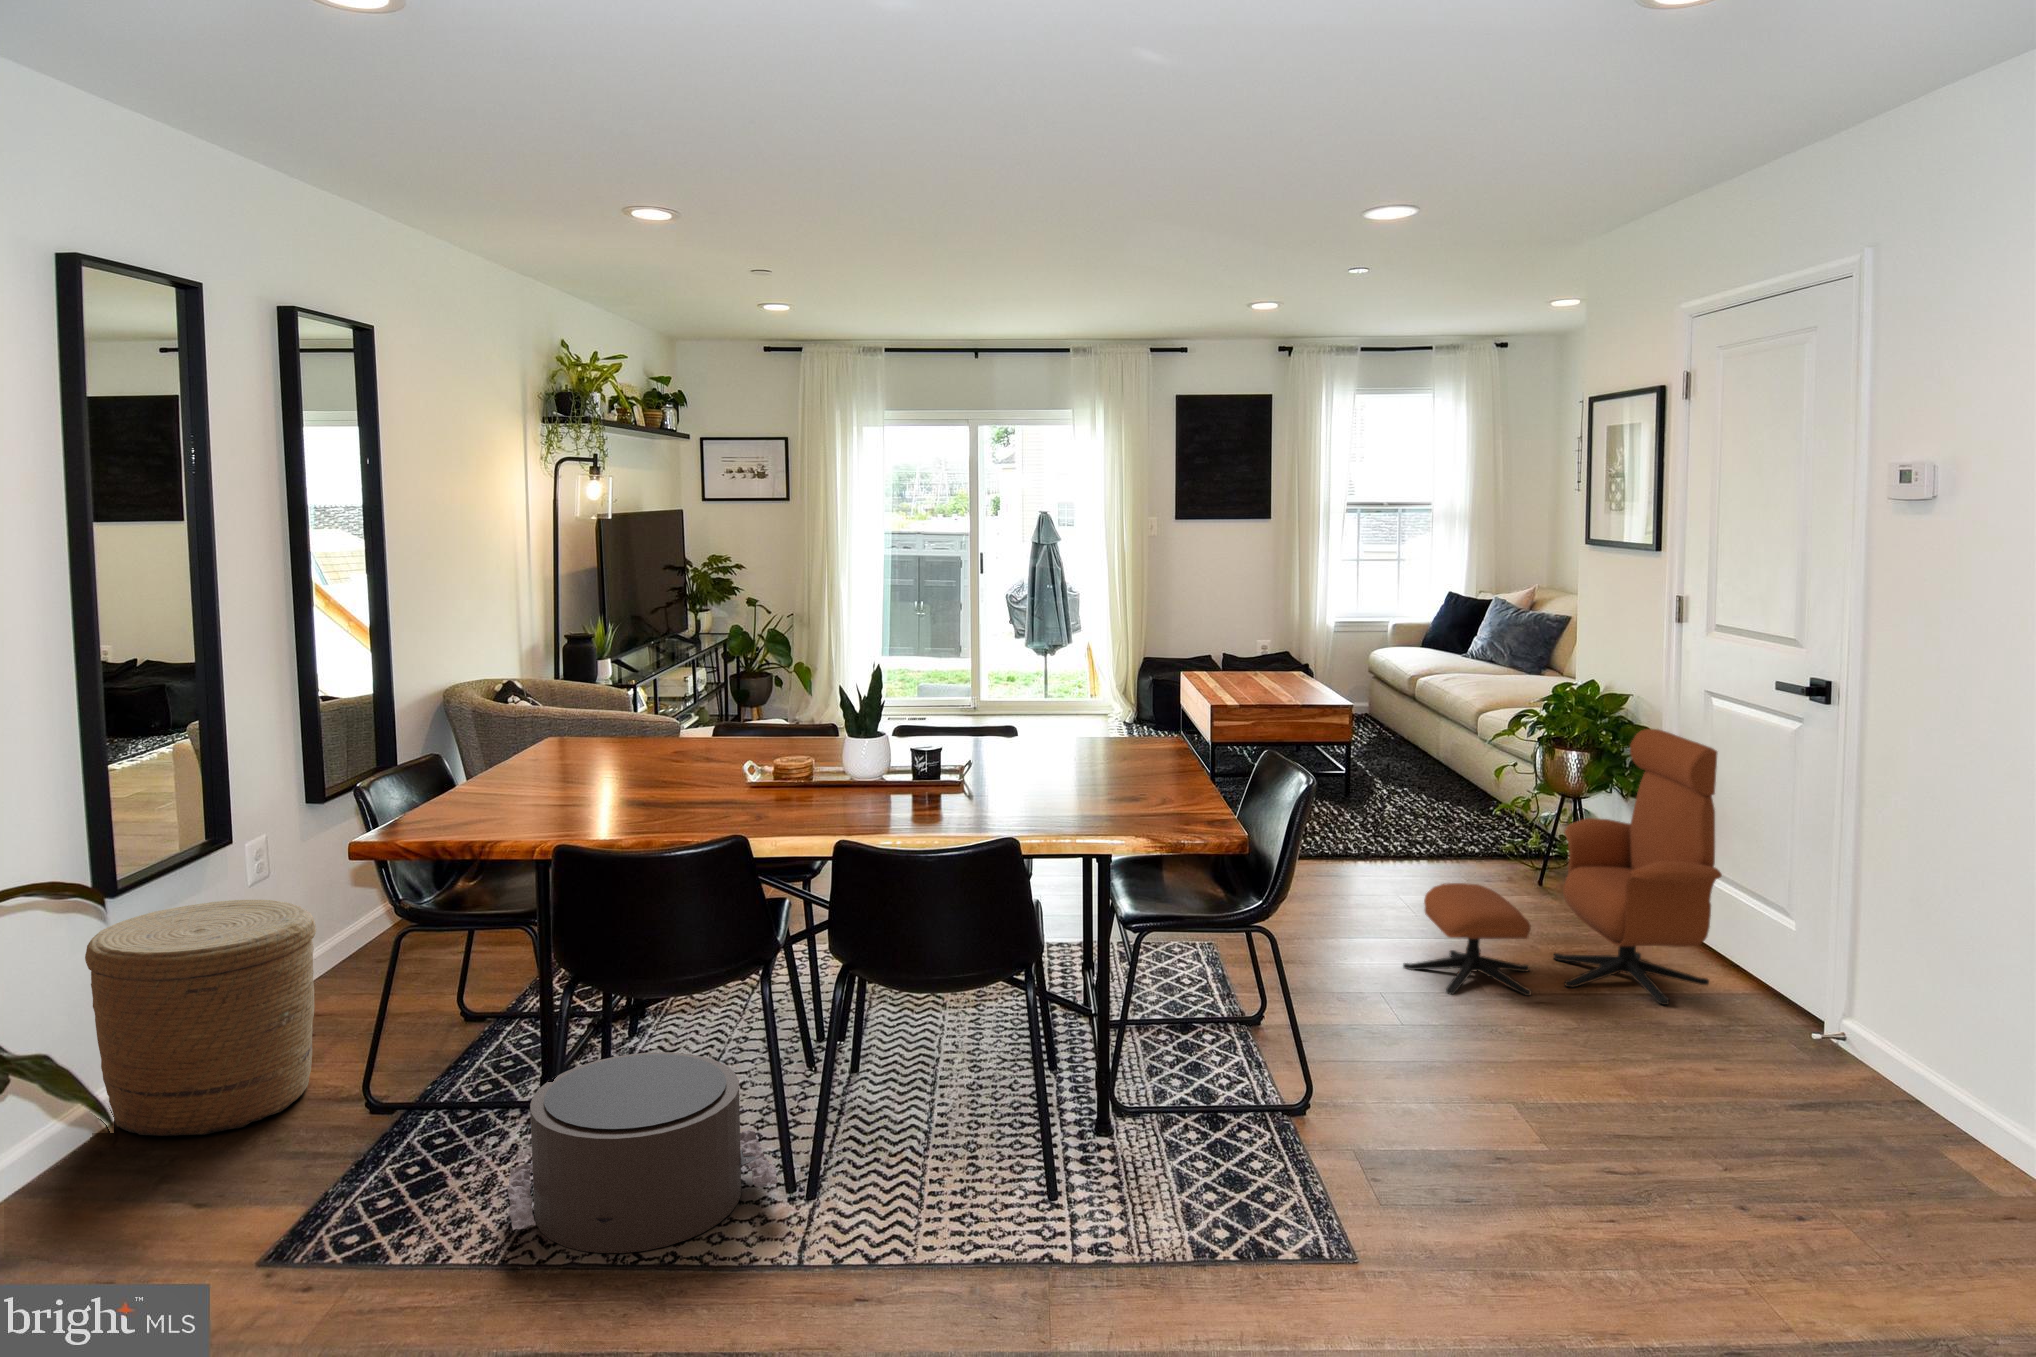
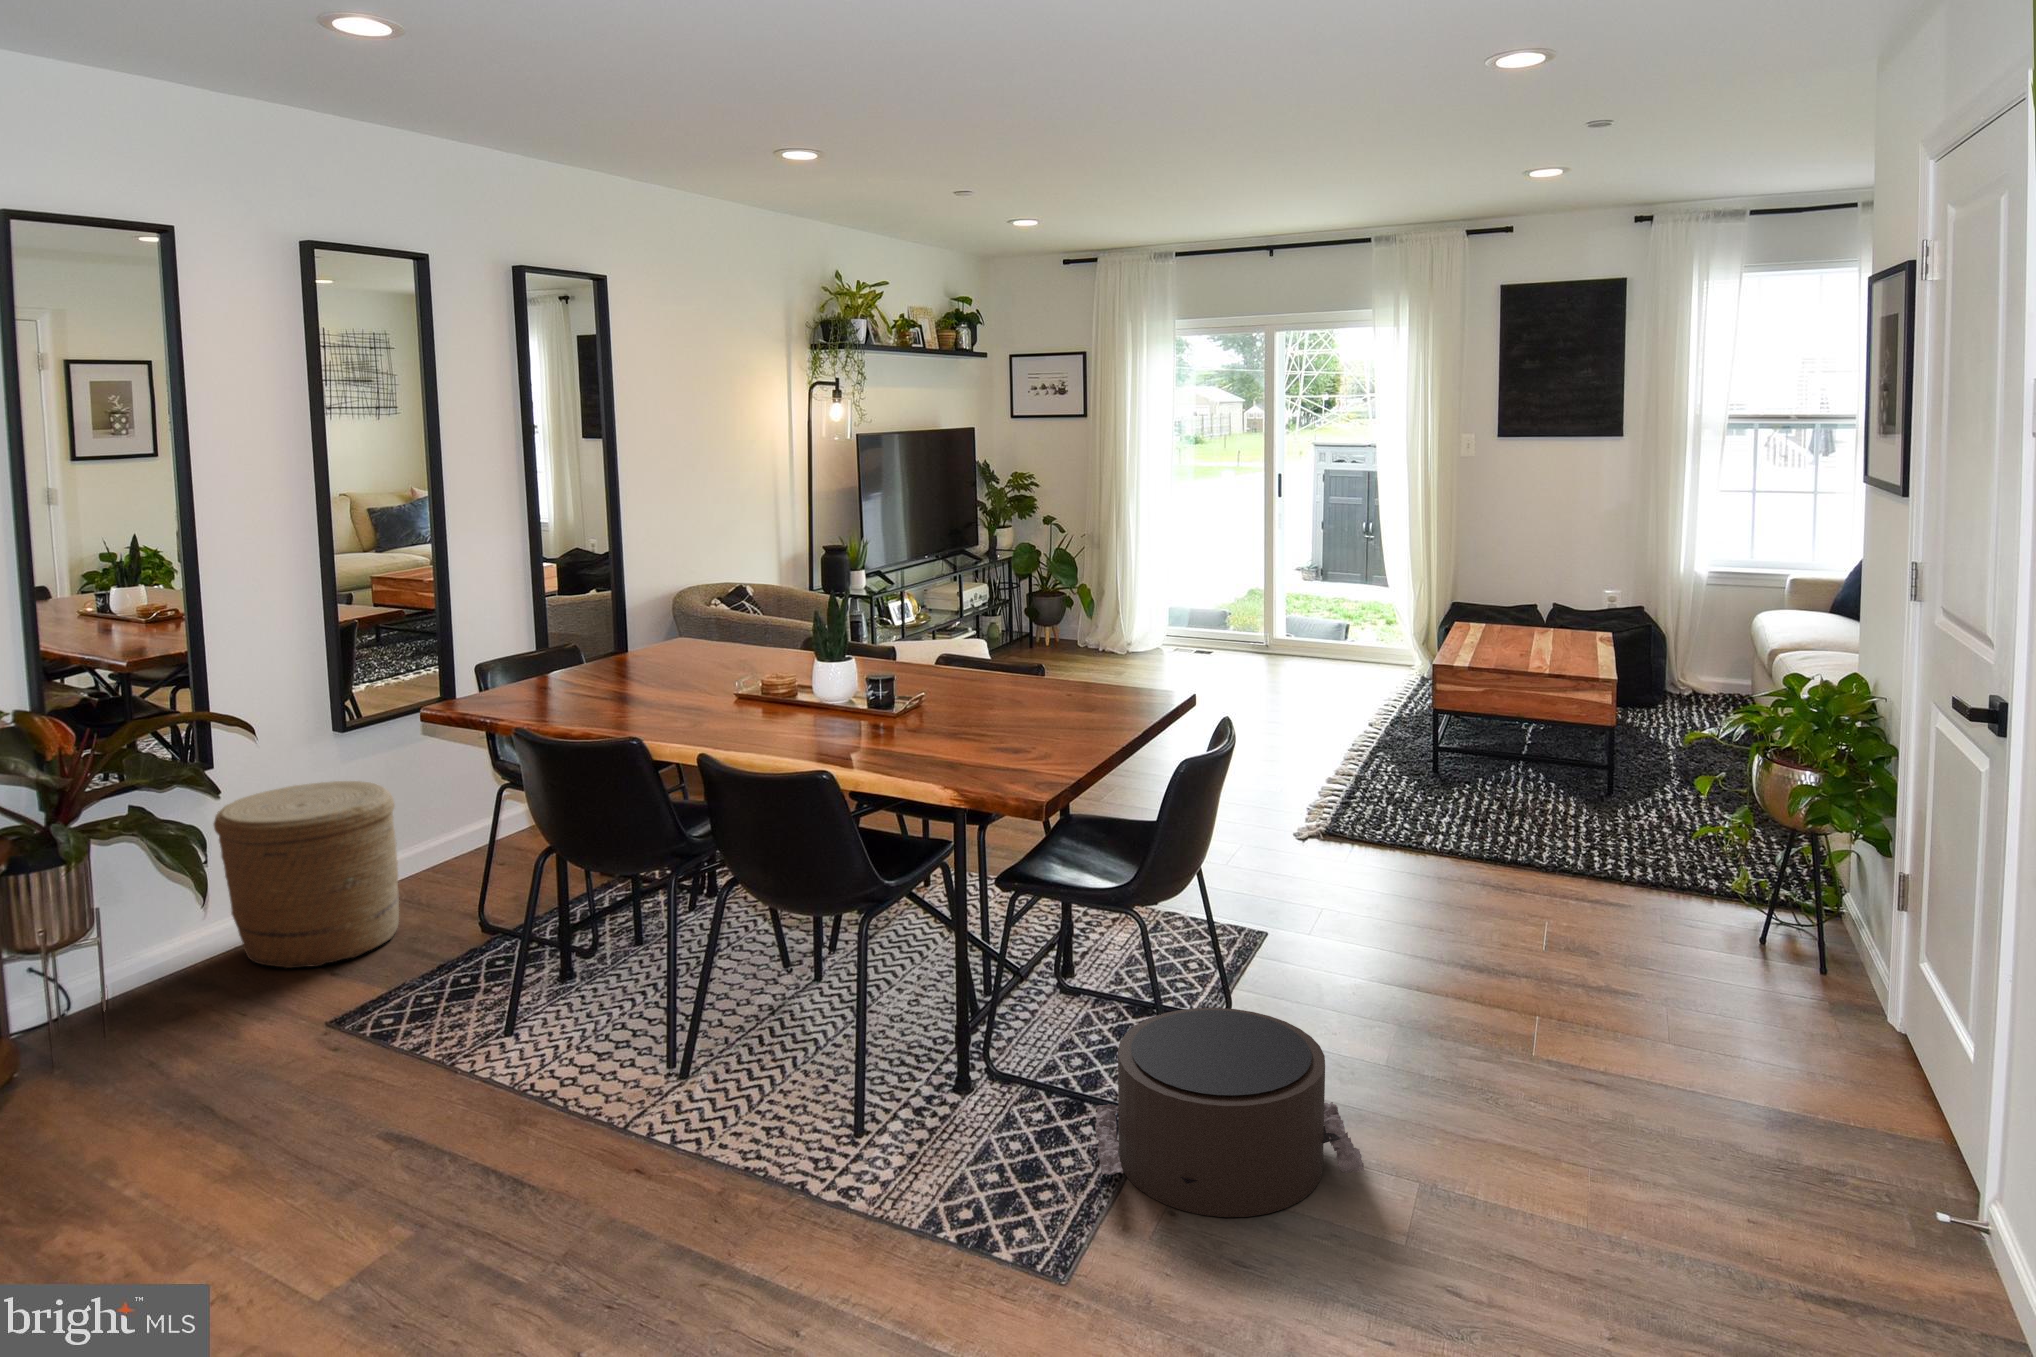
lounge chair: present [1403,729,1722,1005] -> none [1474,700,1864,1046]
pouf: present [507,1052,777,1253] -> present [1095,1008,1364,1217]

